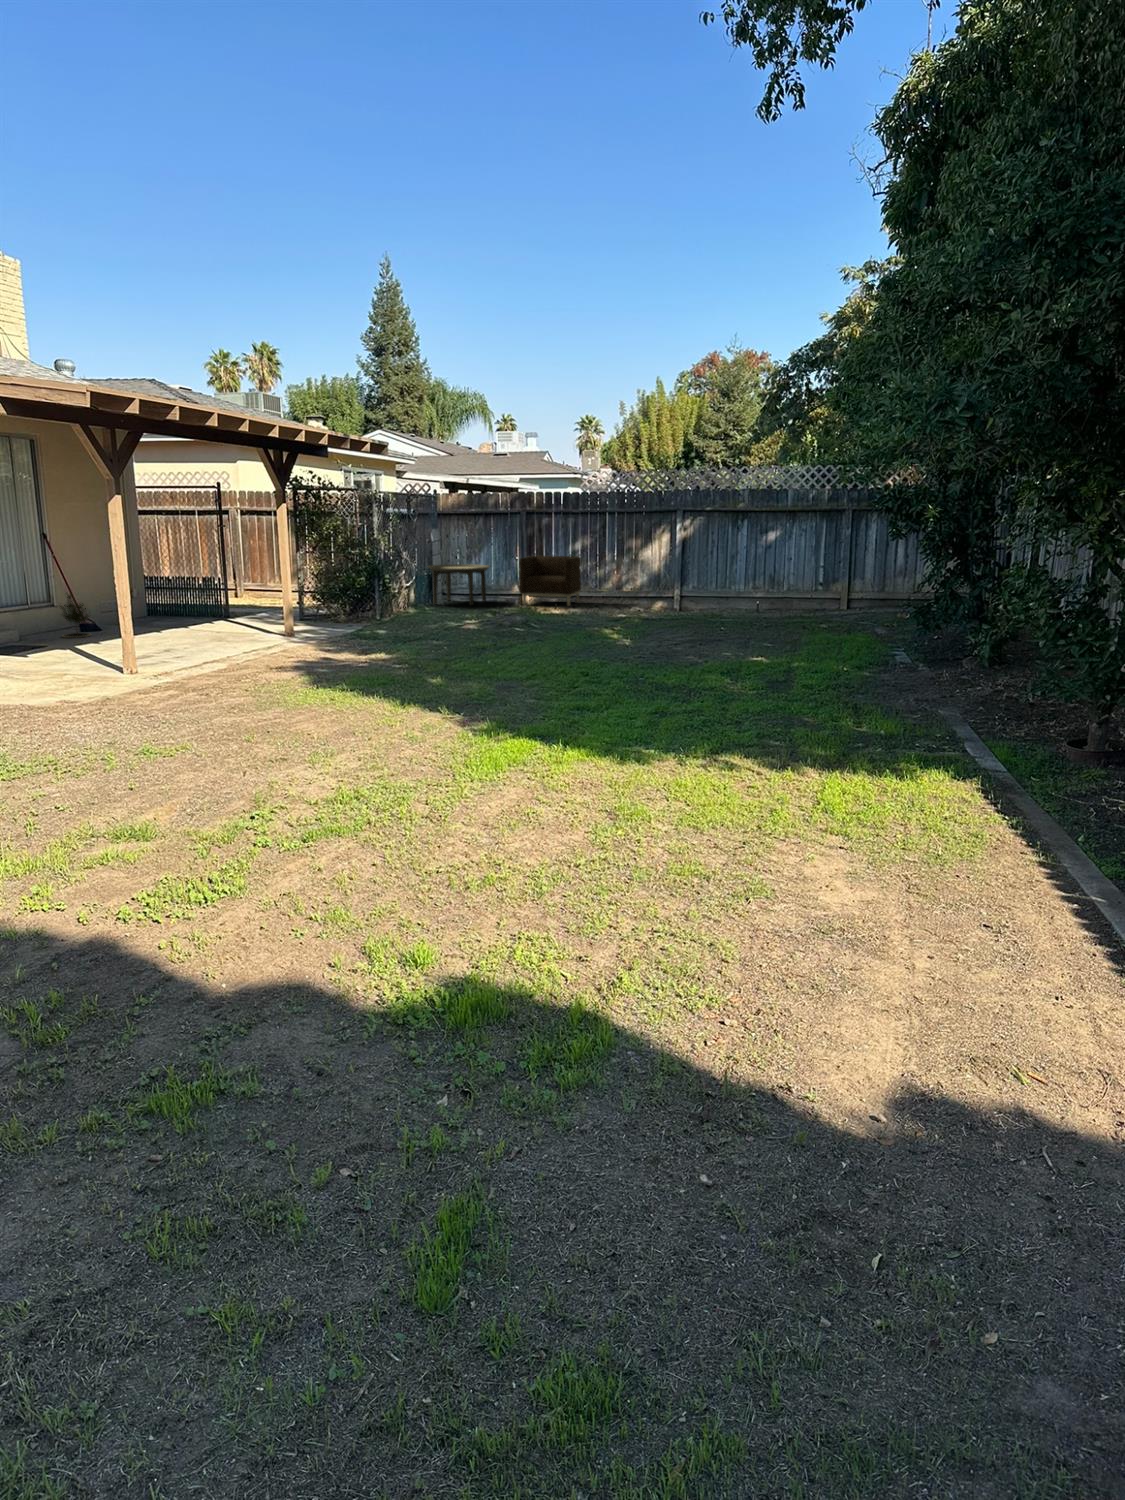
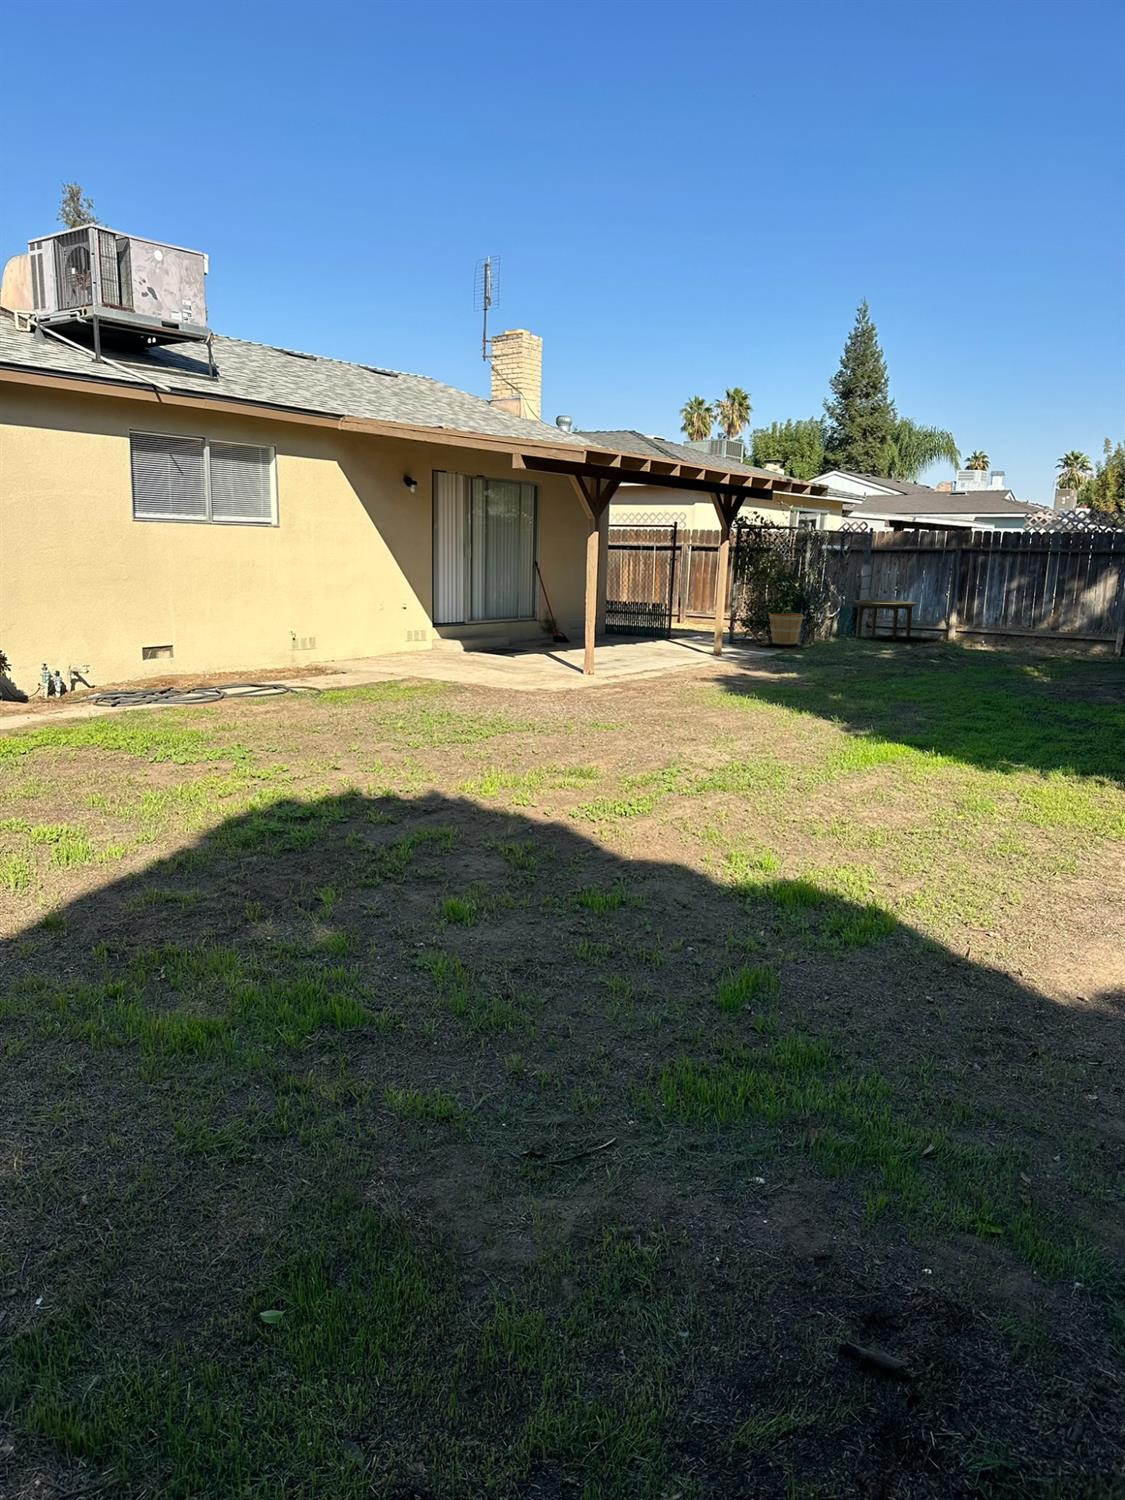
armchair: present [519,556,581,606] -> none [945,595,1014,645]
wooden bucket: none [340,583,378,618] -> present [769,613,804,644]

